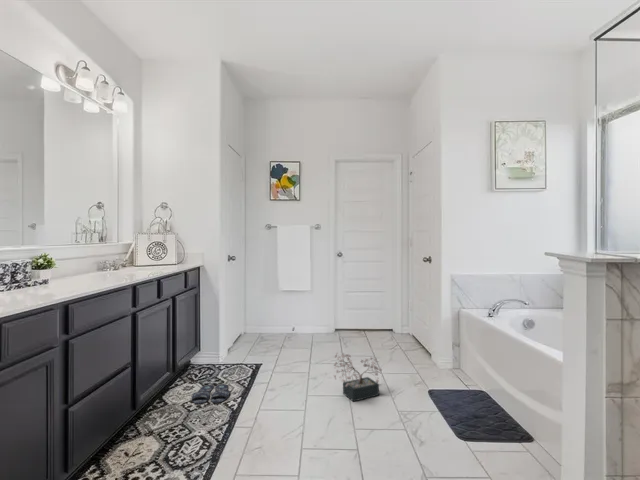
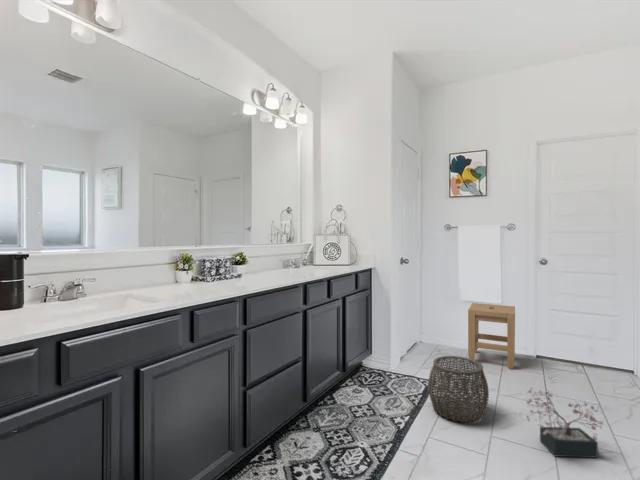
stool: none [286,292,322,344] -> present [468,303,515,369]
woven basket: none [257,338,306,394] -> present [428,356,489,422]
slippers: present [191,384,230,404] -> none [359,392,399,415]

